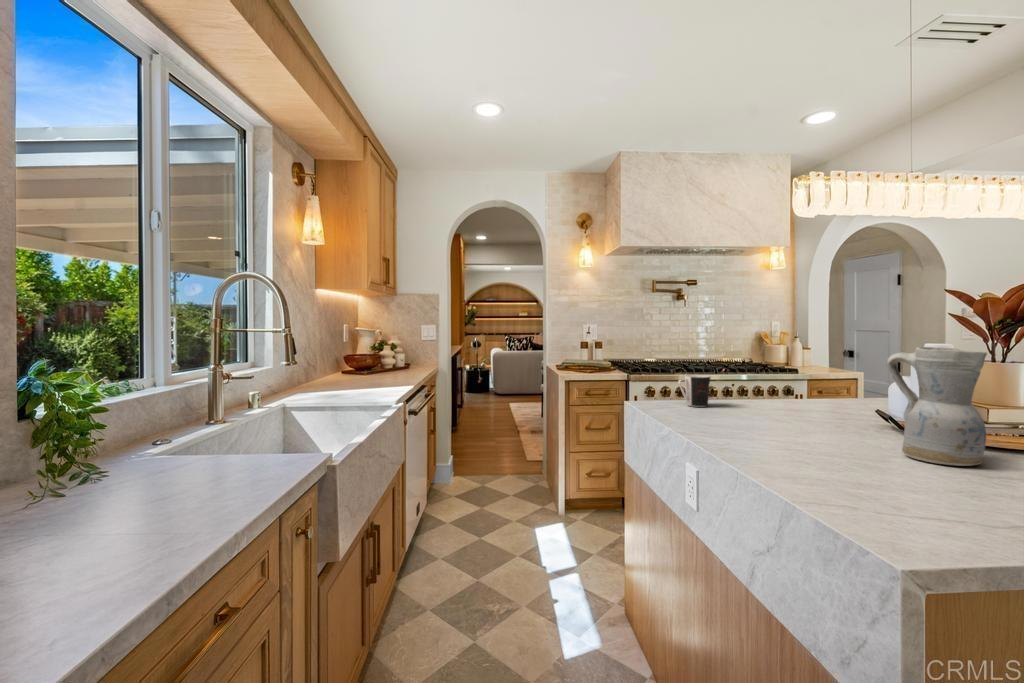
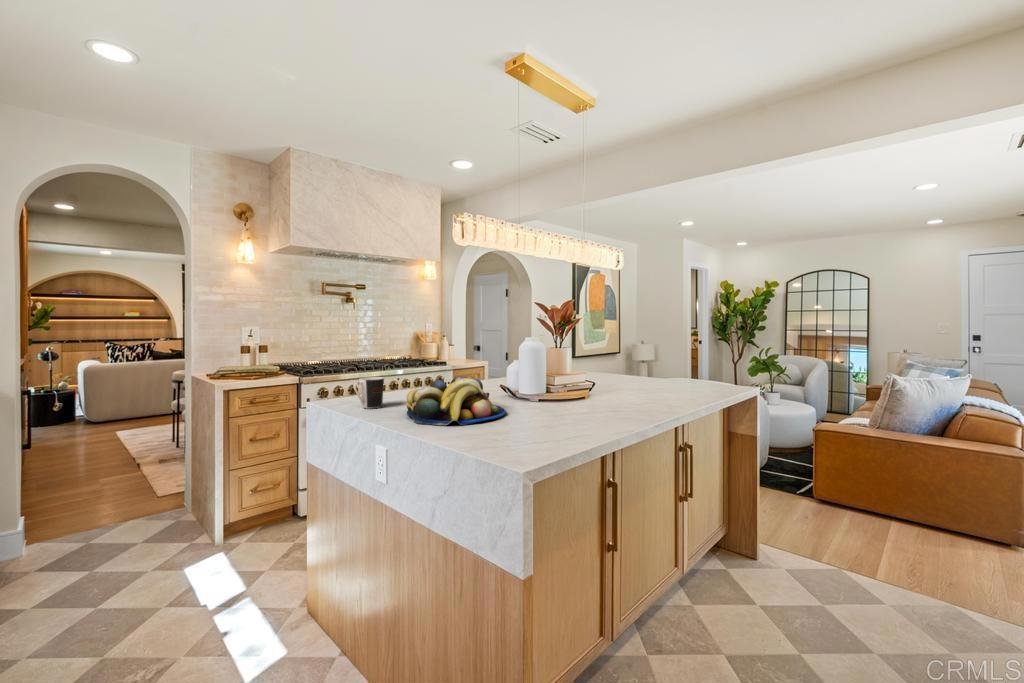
ceramic pitcher: present [887,347,987,466] -> none [524,347,582,436]
fruit bowl: none [733,380,865,434] -> present [406,376,506,425]

